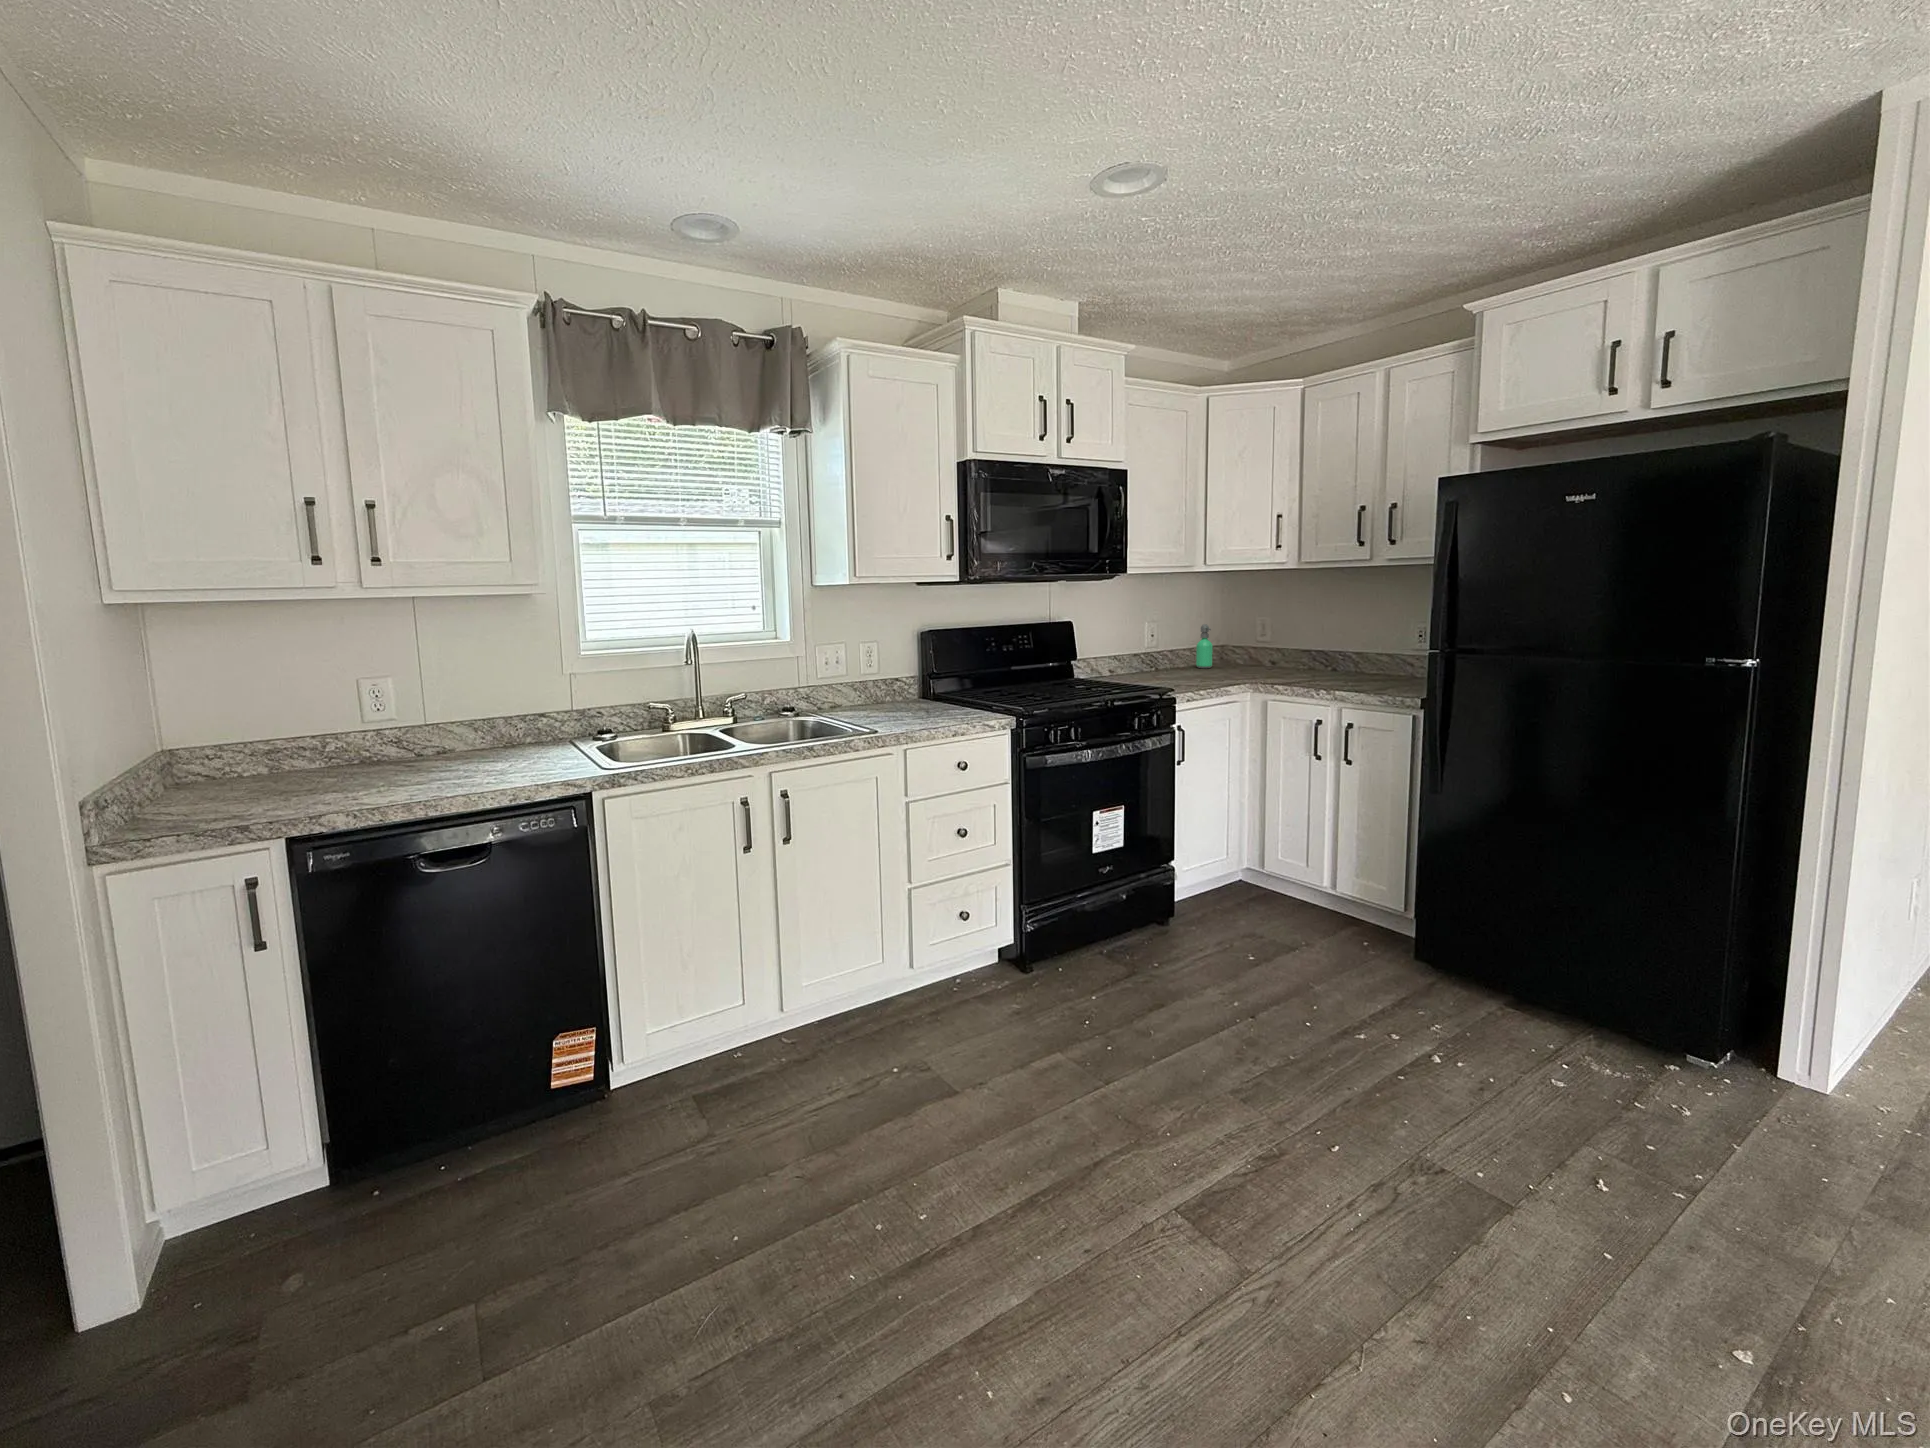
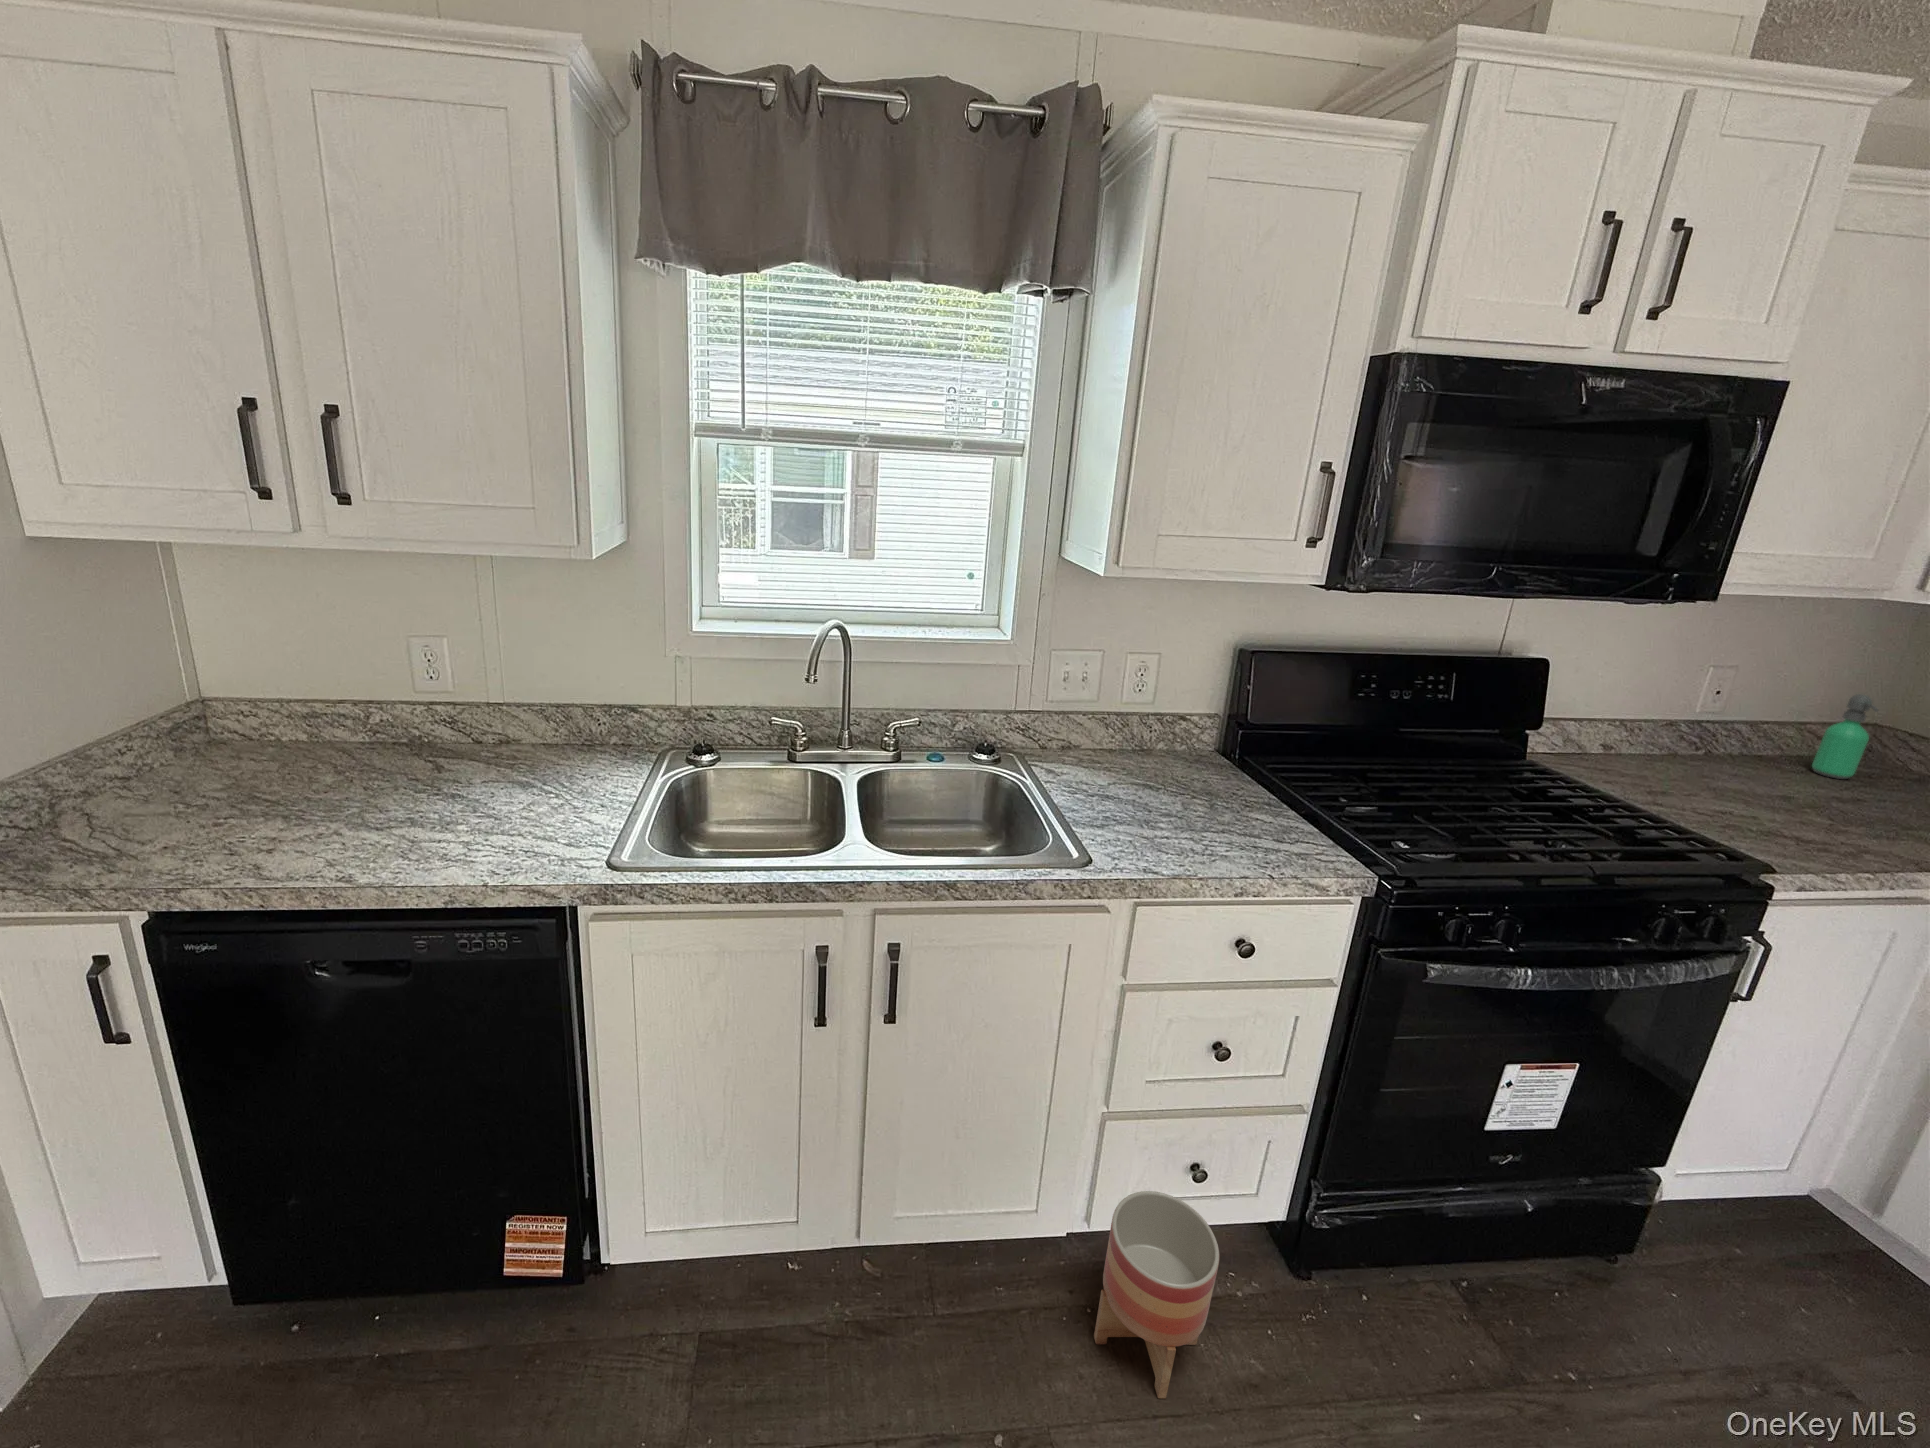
planter: none [928,923,987,1027] -> present [1094,1191,1219,1398]

